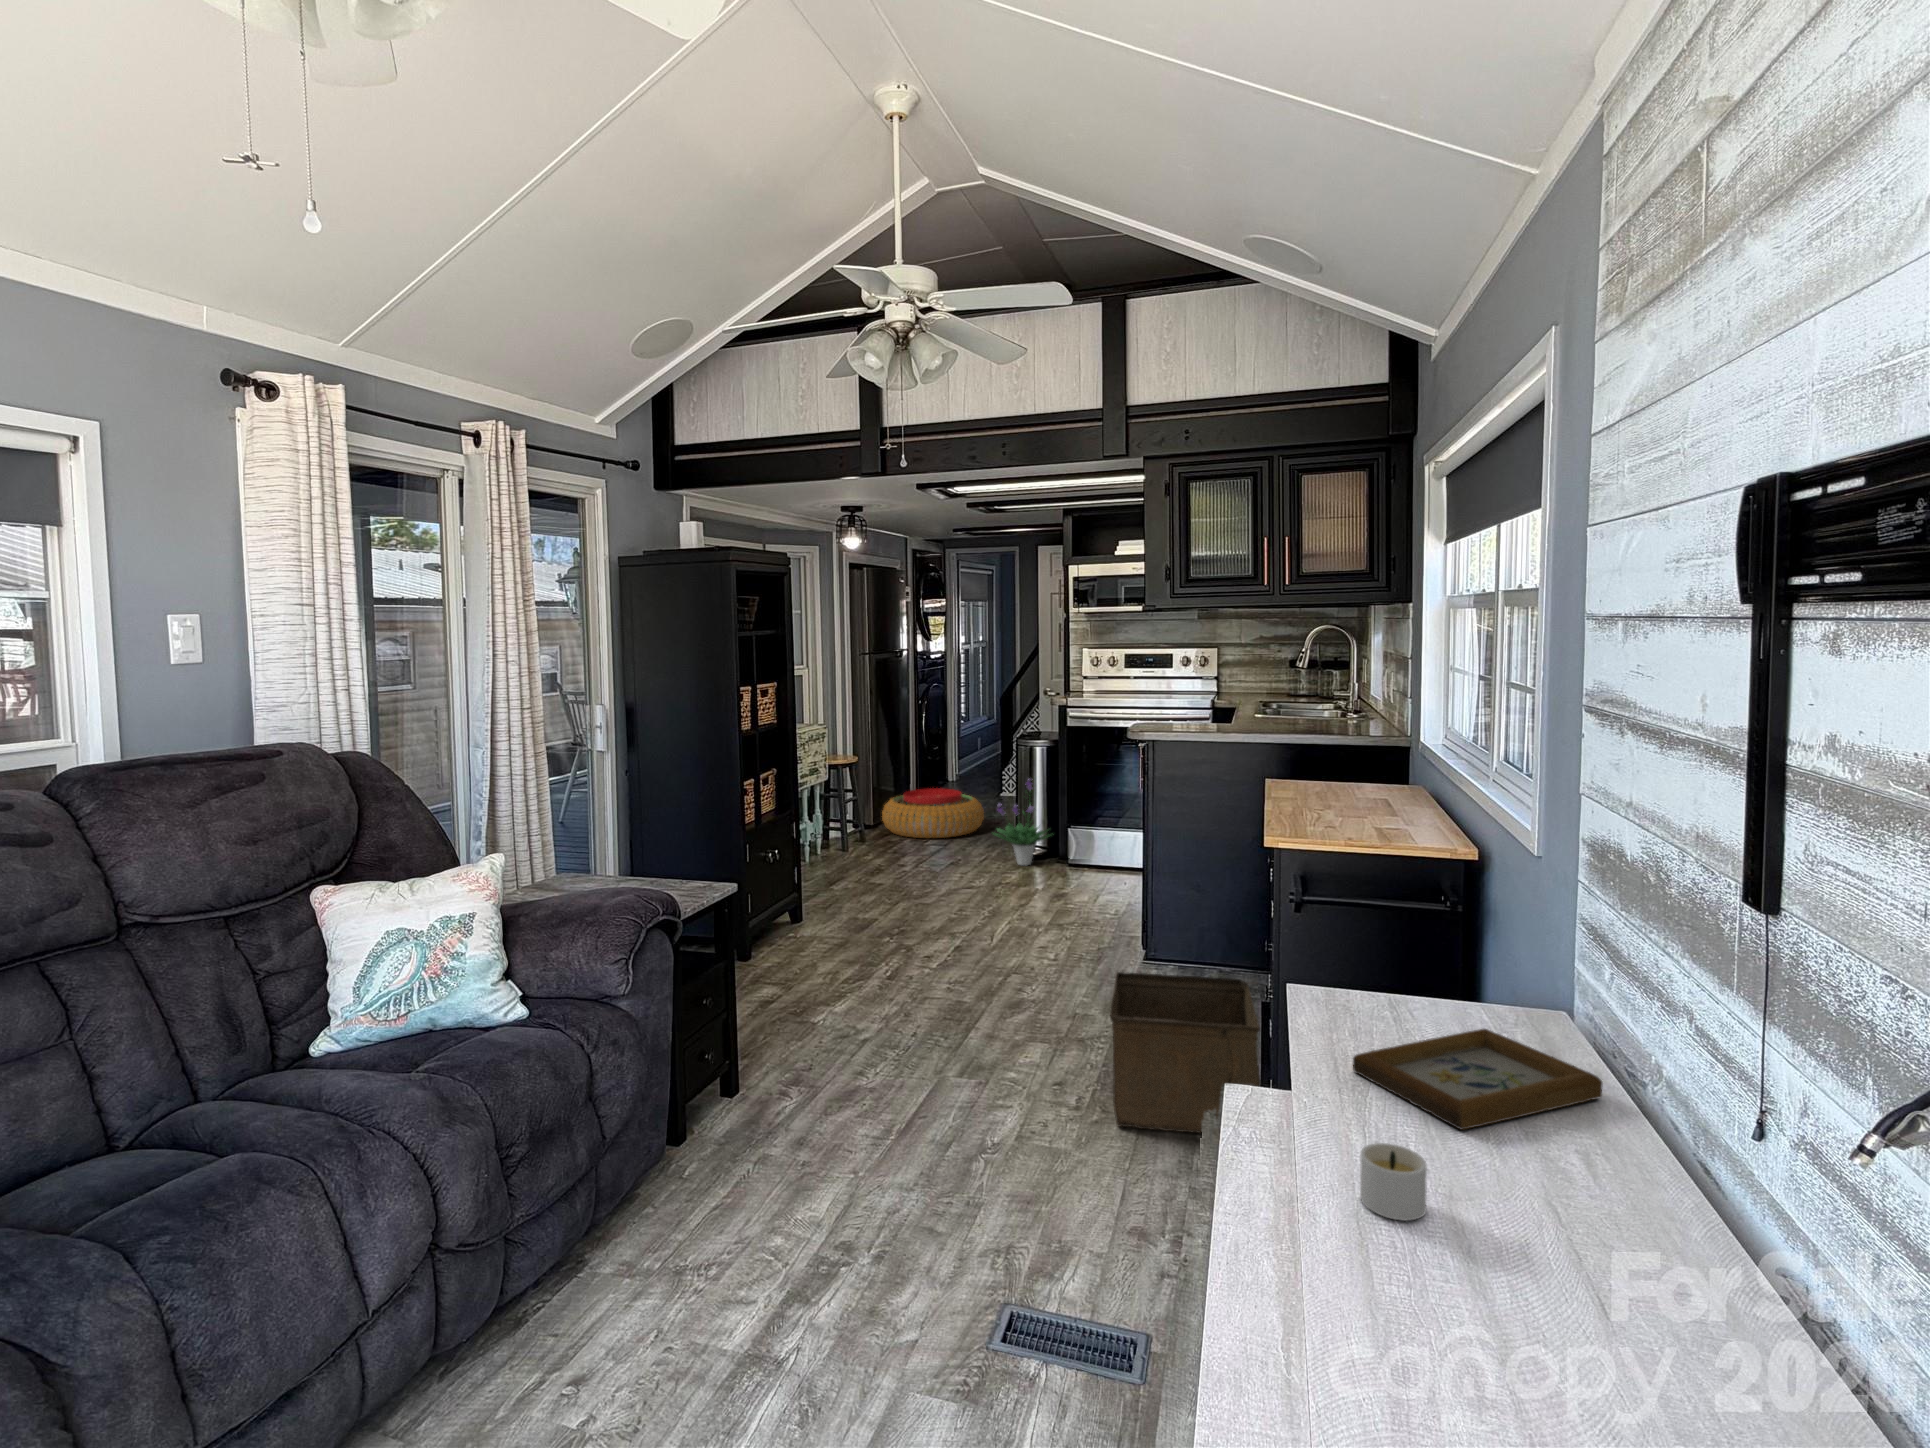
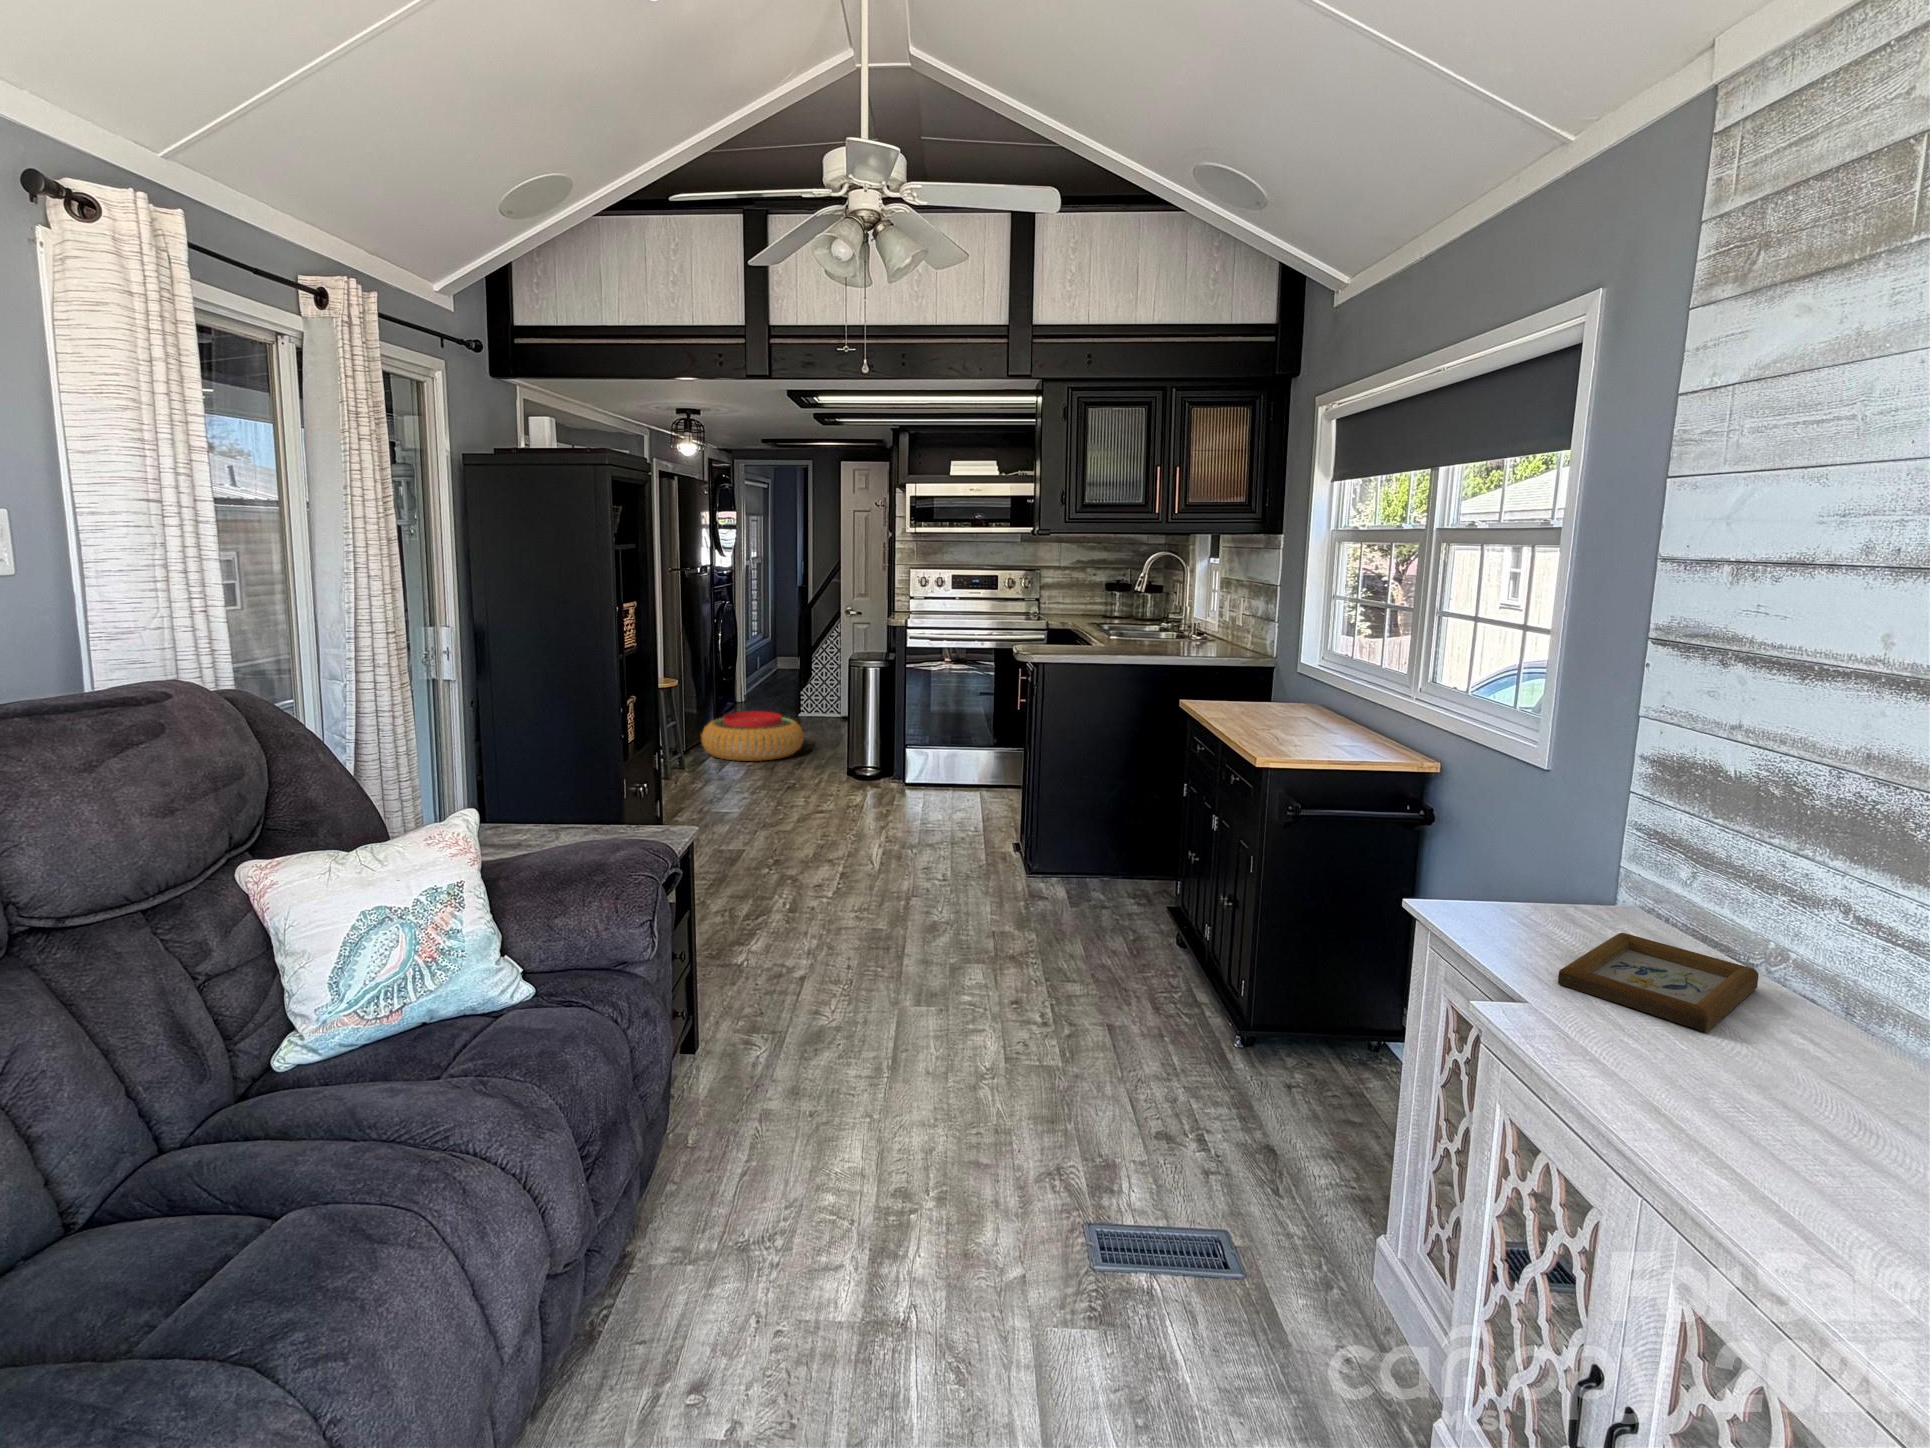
potted plant: present [993,779,1051,865] -> none [830,701,891,785]
storage bin: present [1110,972,1260,1133] -> none [1055,886,1216,1032]
candle: present [1360,1143,1427,1221] -> none [1717,1059,1821,1130]

